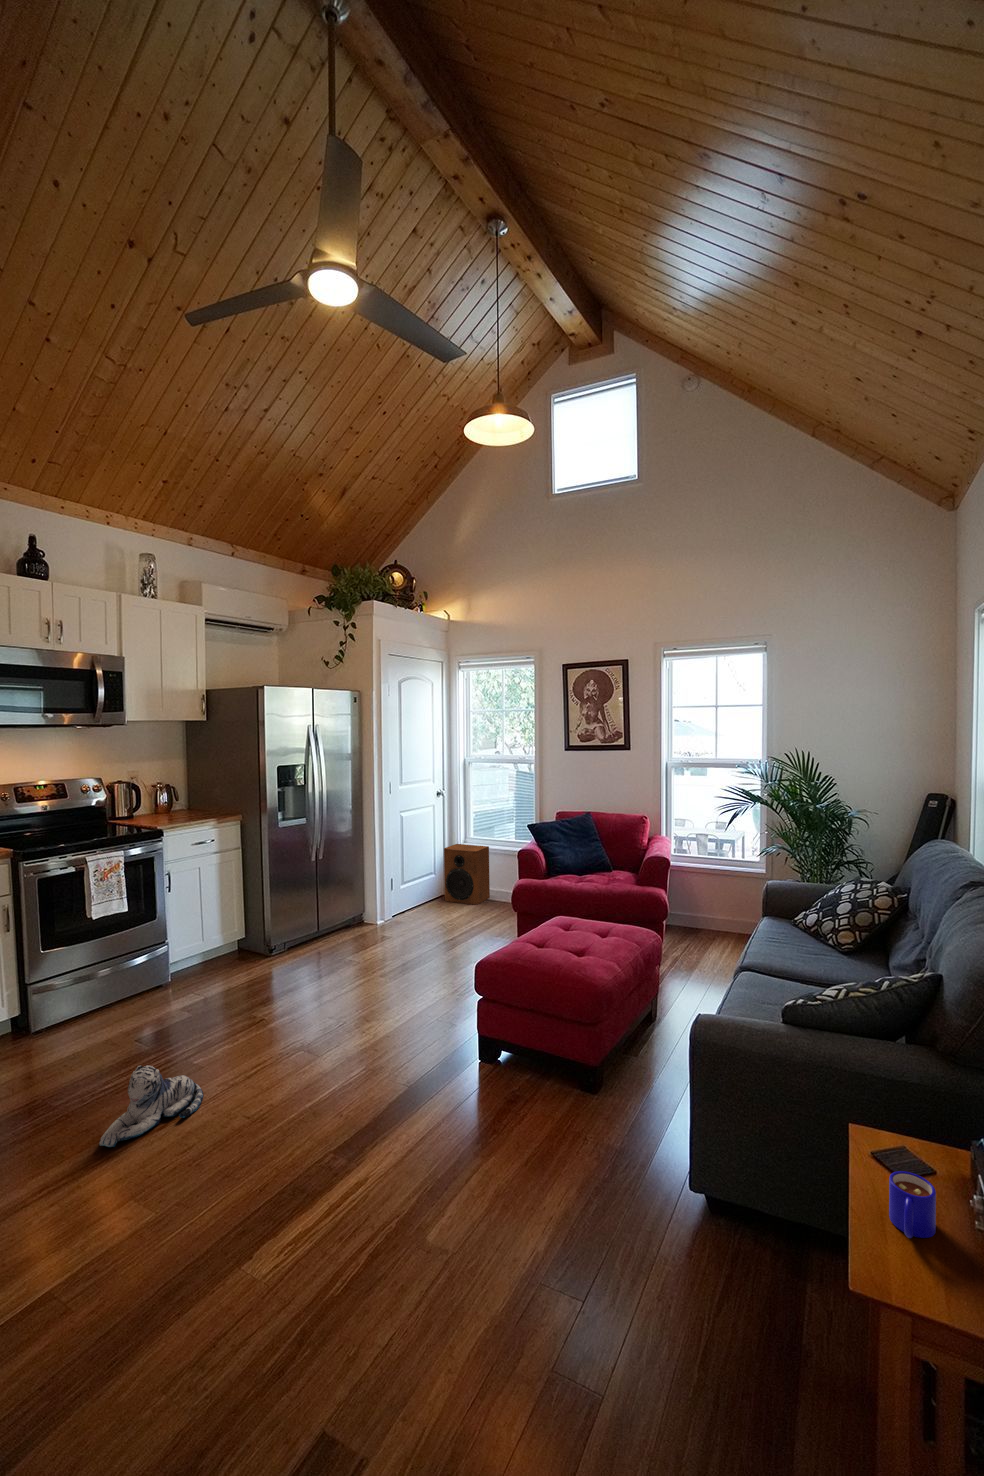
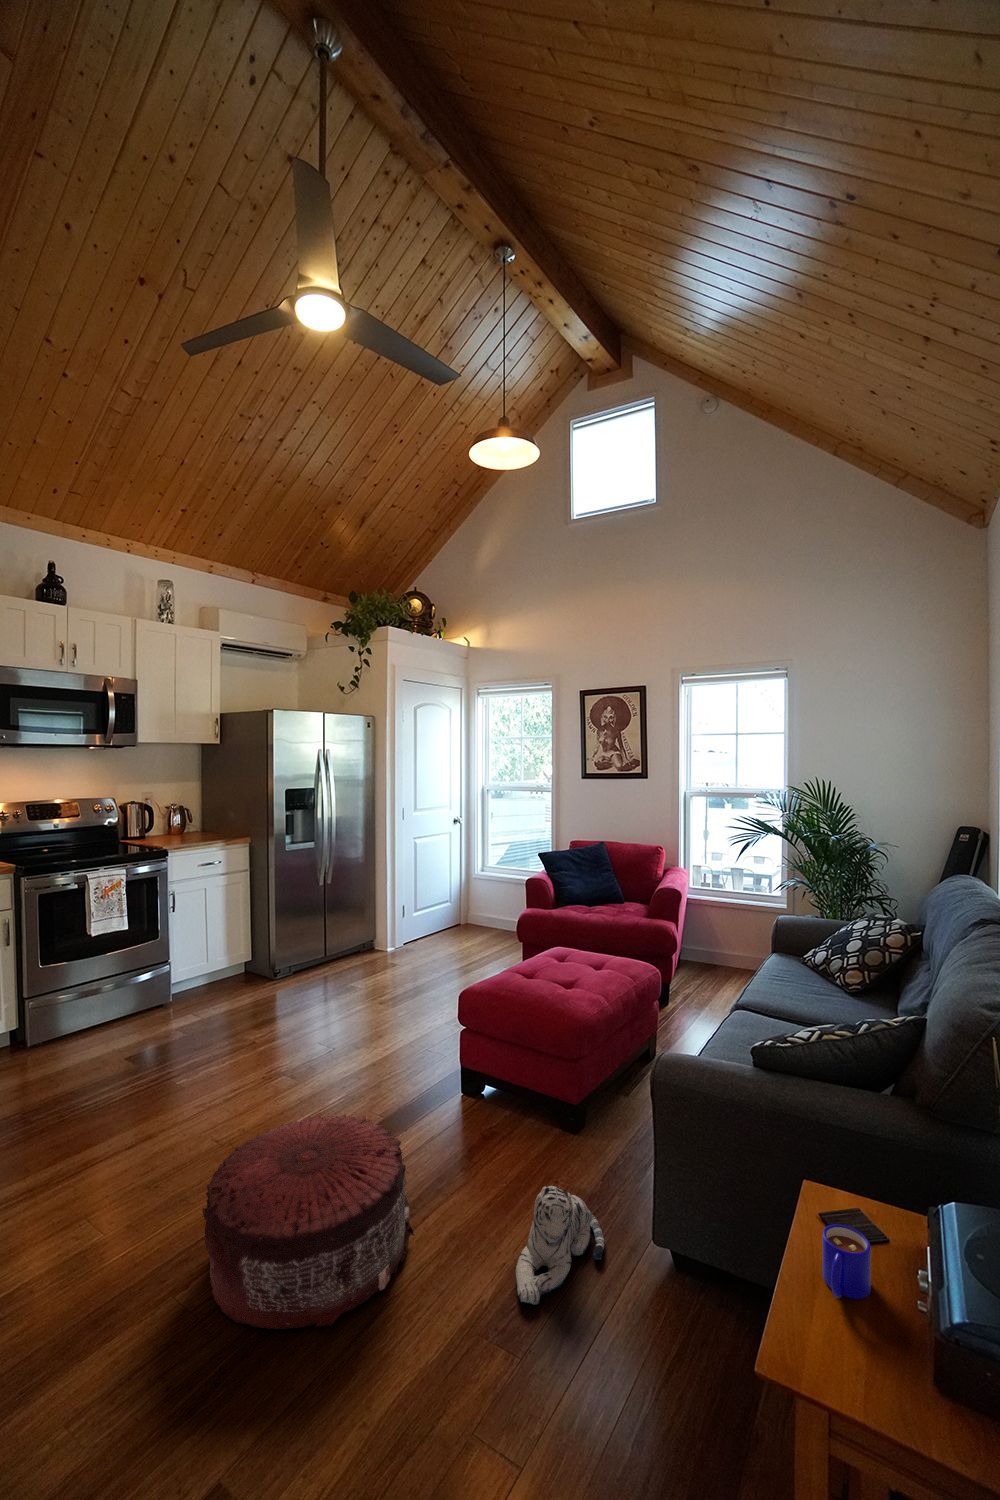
speaker: present [444,844,490,905] -> none [459,873,505,935]
plush toy: present [99,1065,203,1147] -> present [516,1186,605,1305]
pouf: none [256,1086,460,1297] -> present [202,1114,414,1329]

